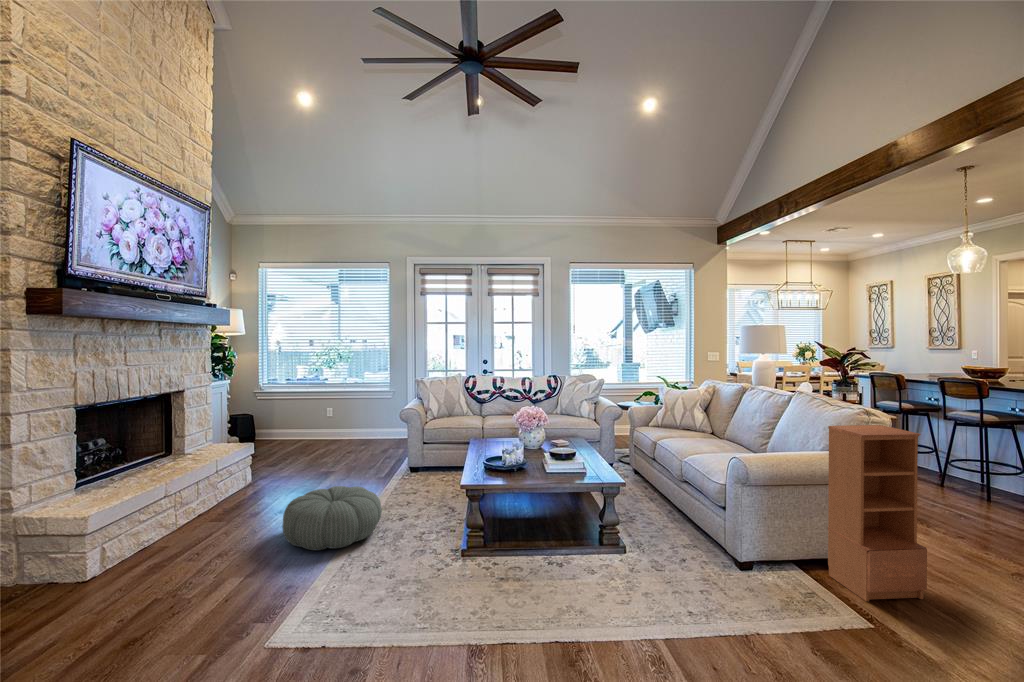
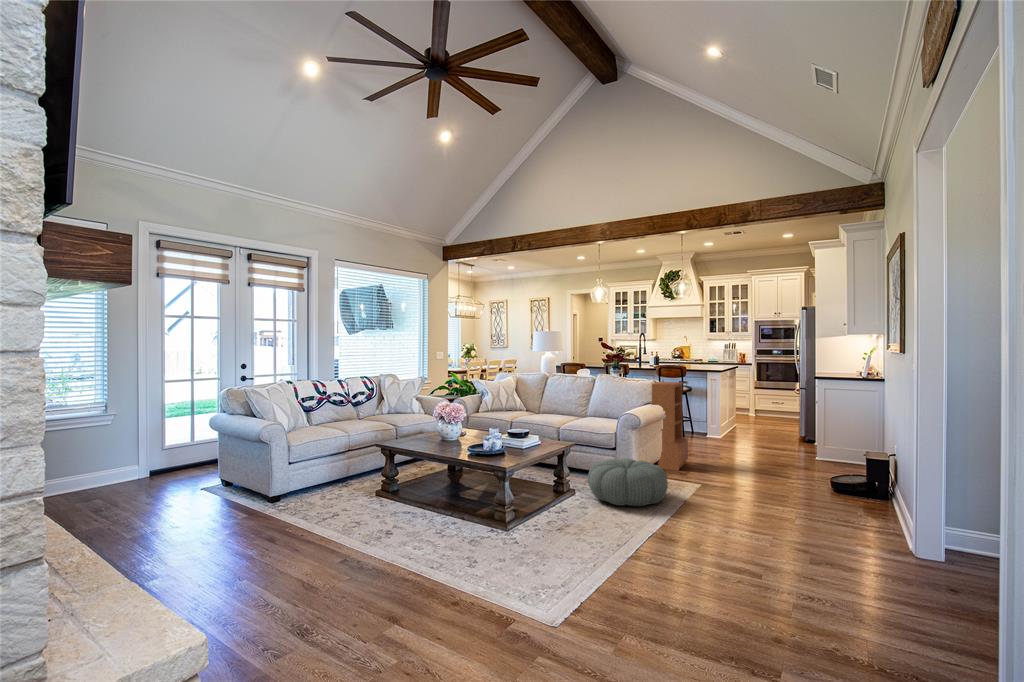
pouf: present [282,486,382,550] -> present [588,459,668,506]

